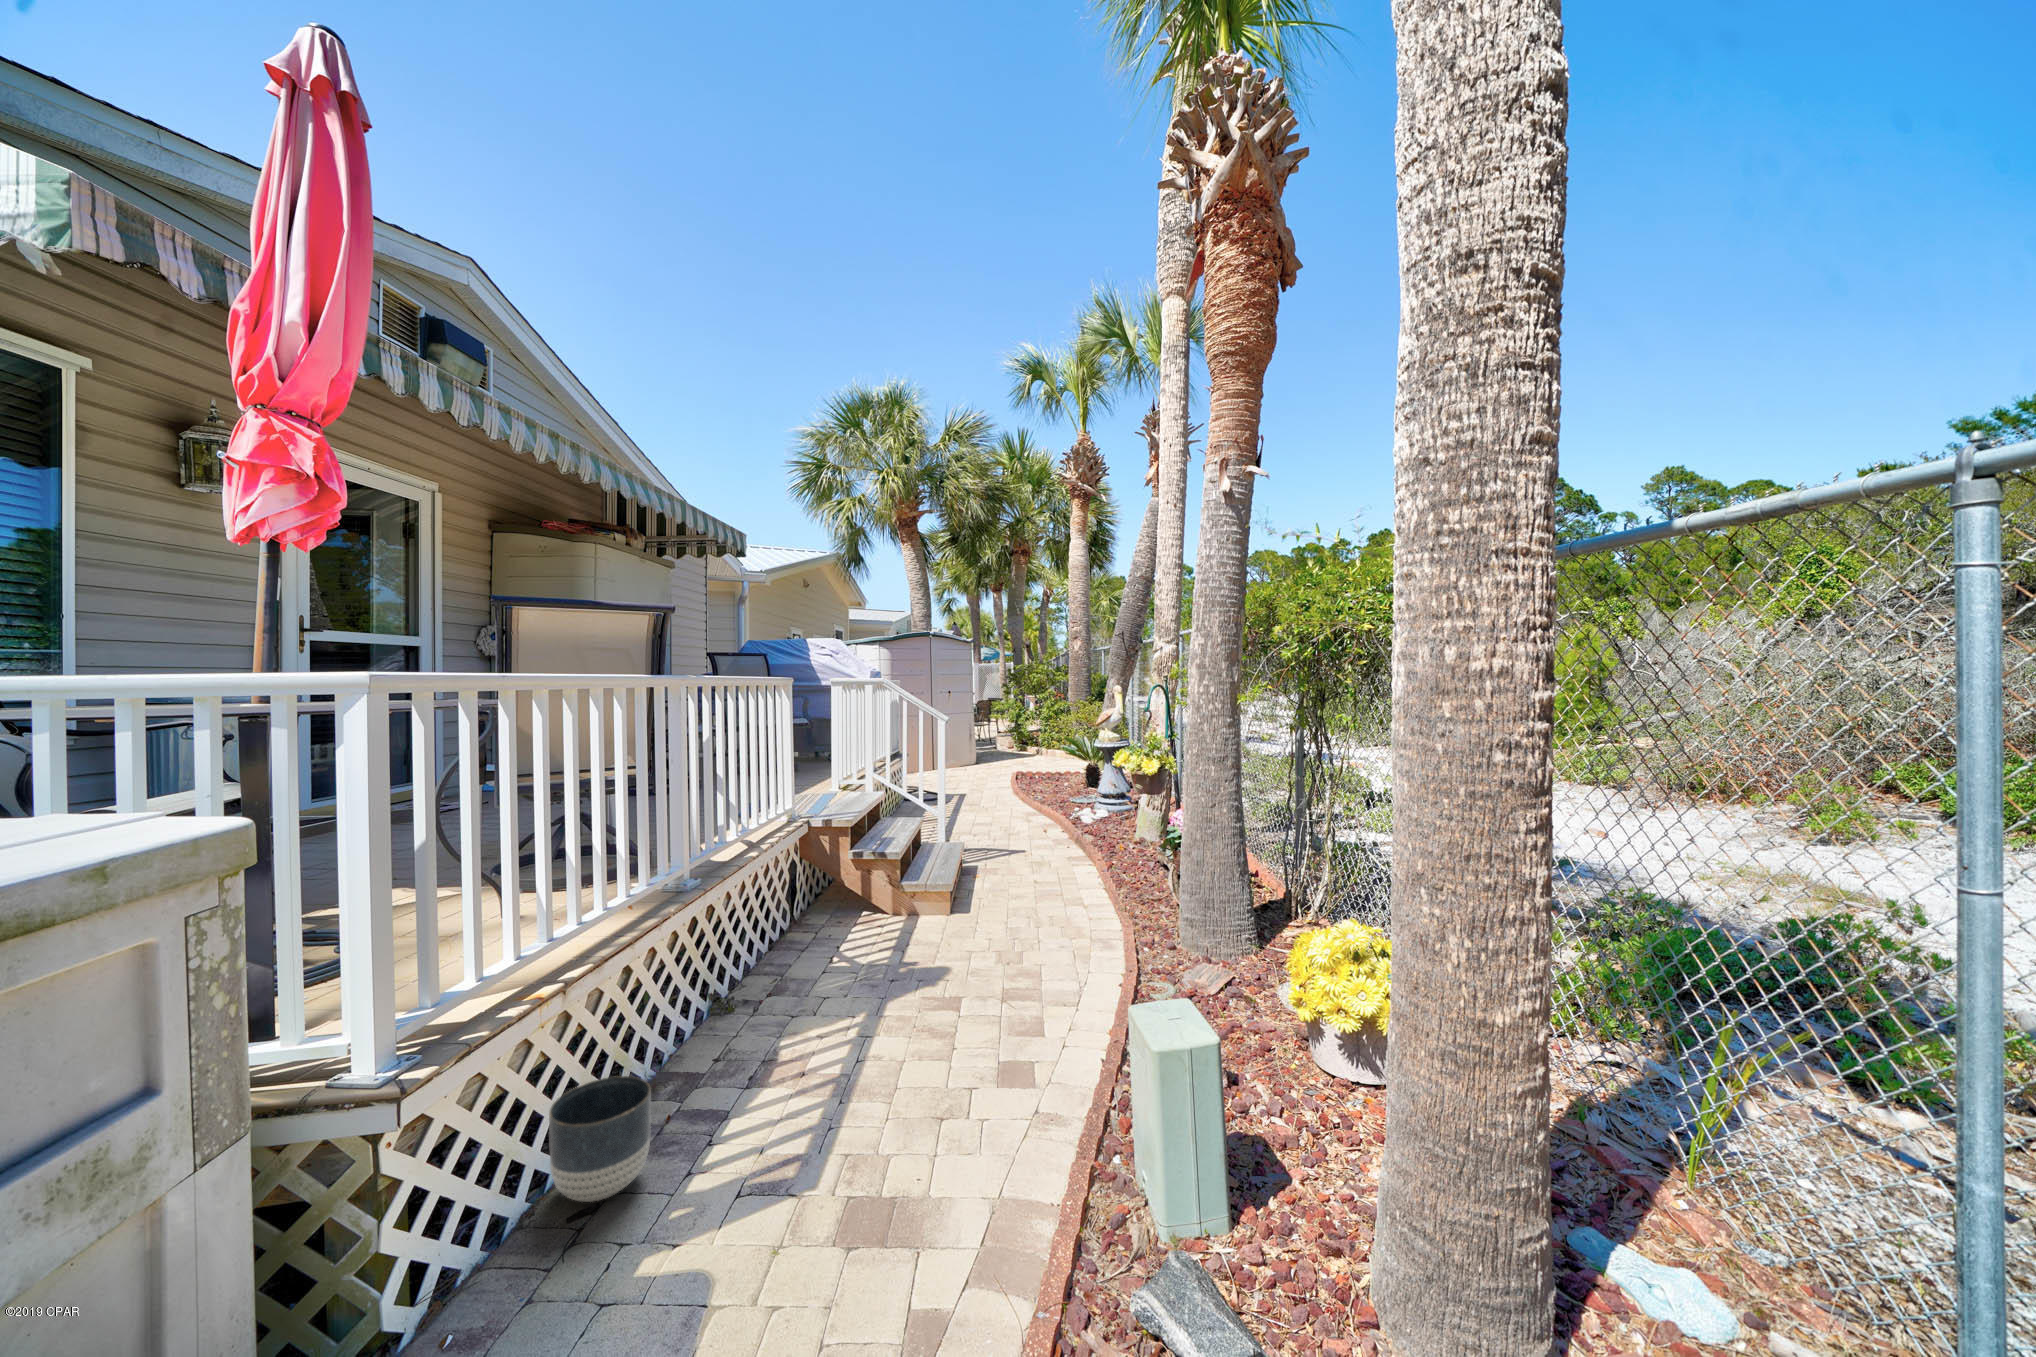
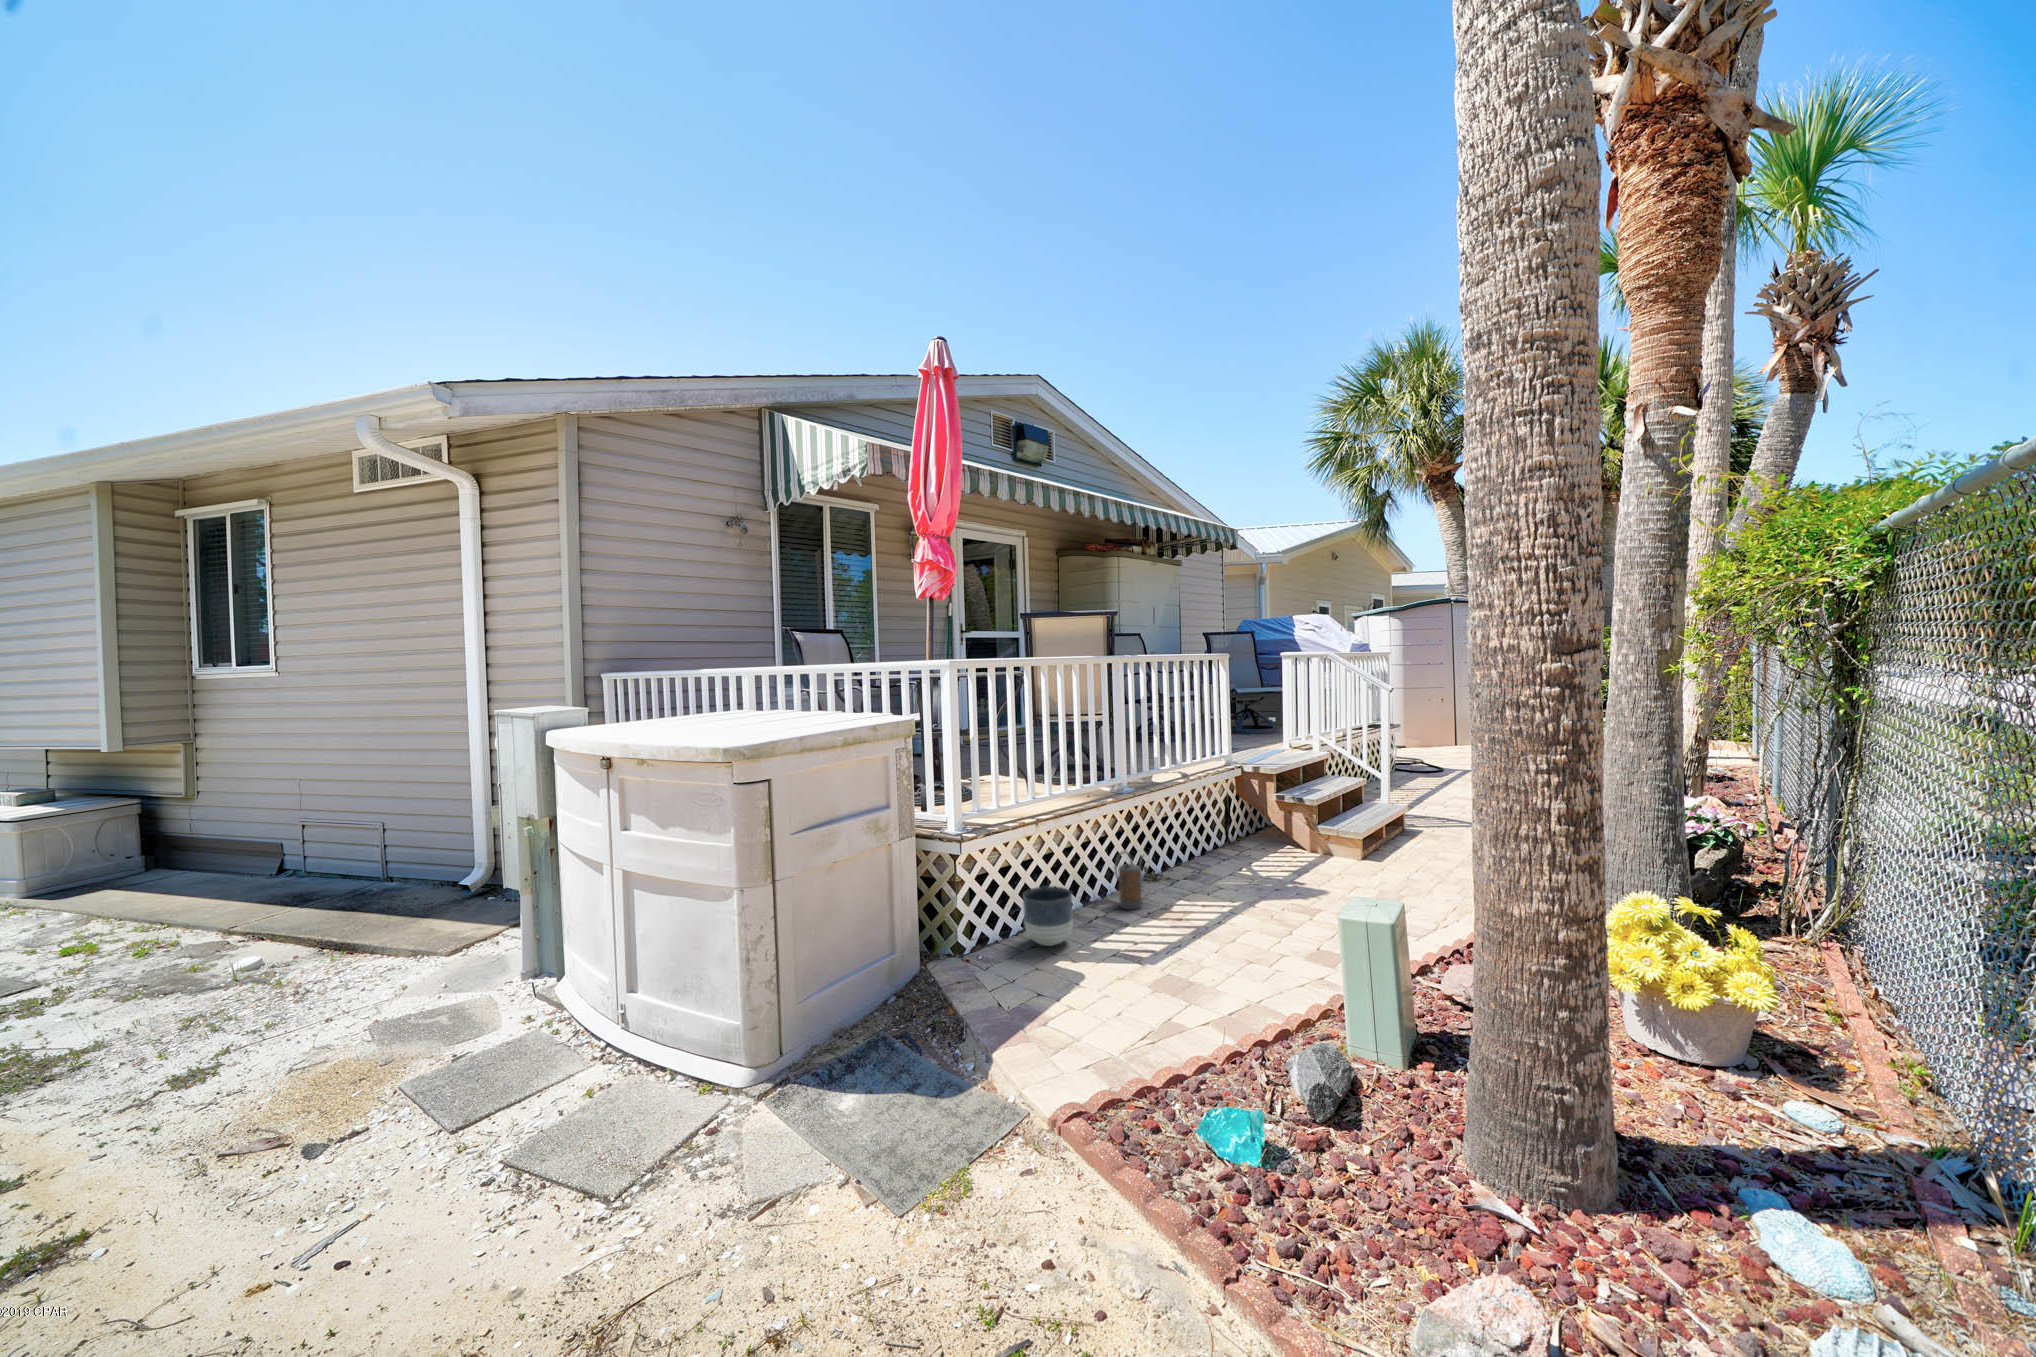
watering can: none [695,975,733,1070] -> present [1114,851,1143,909]

